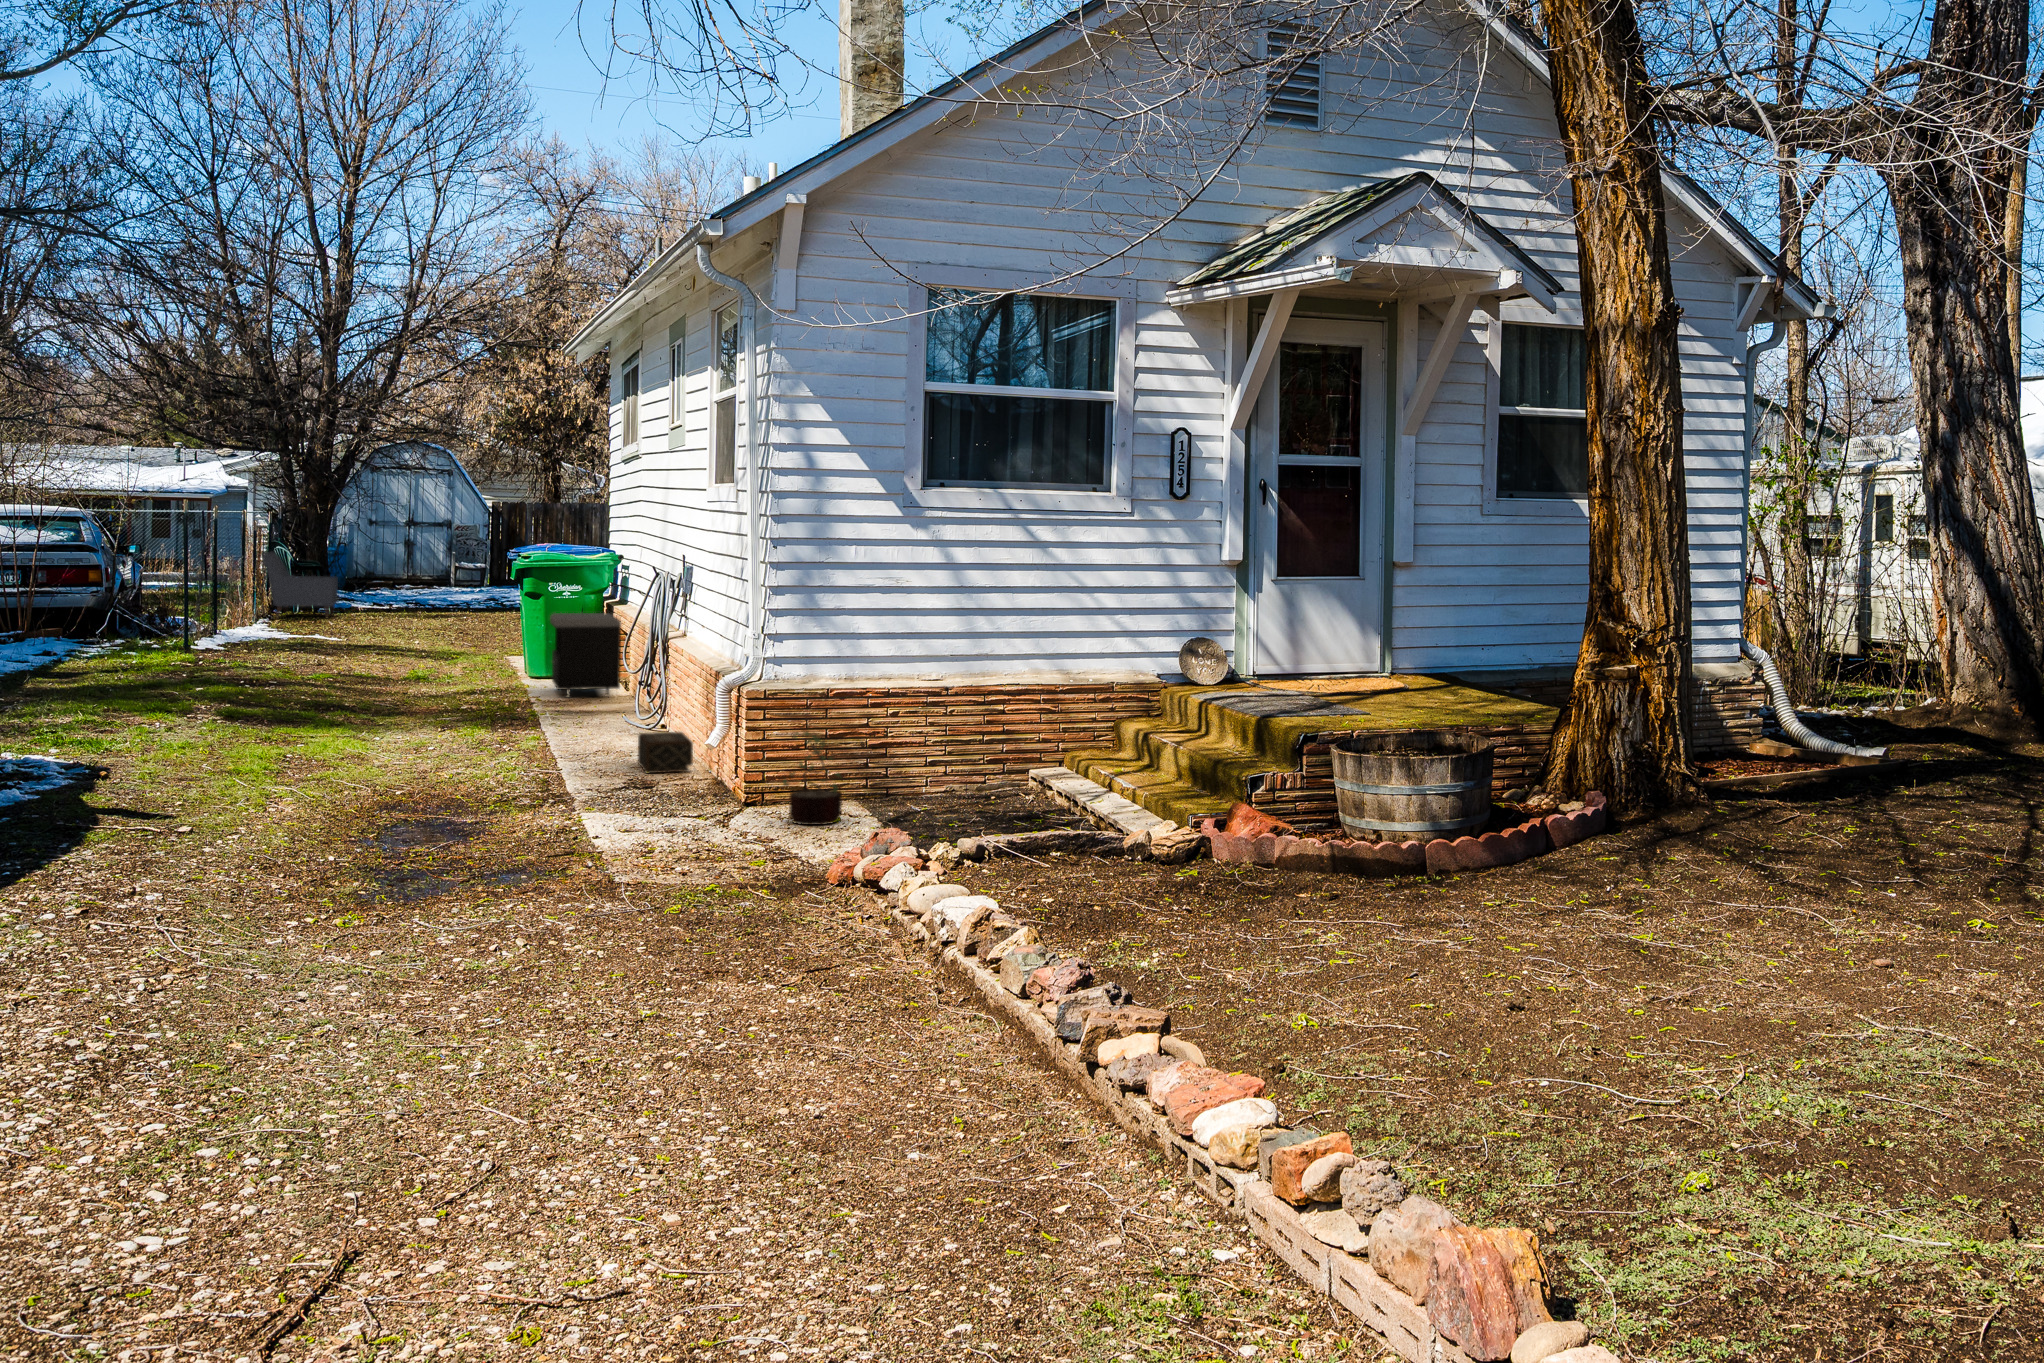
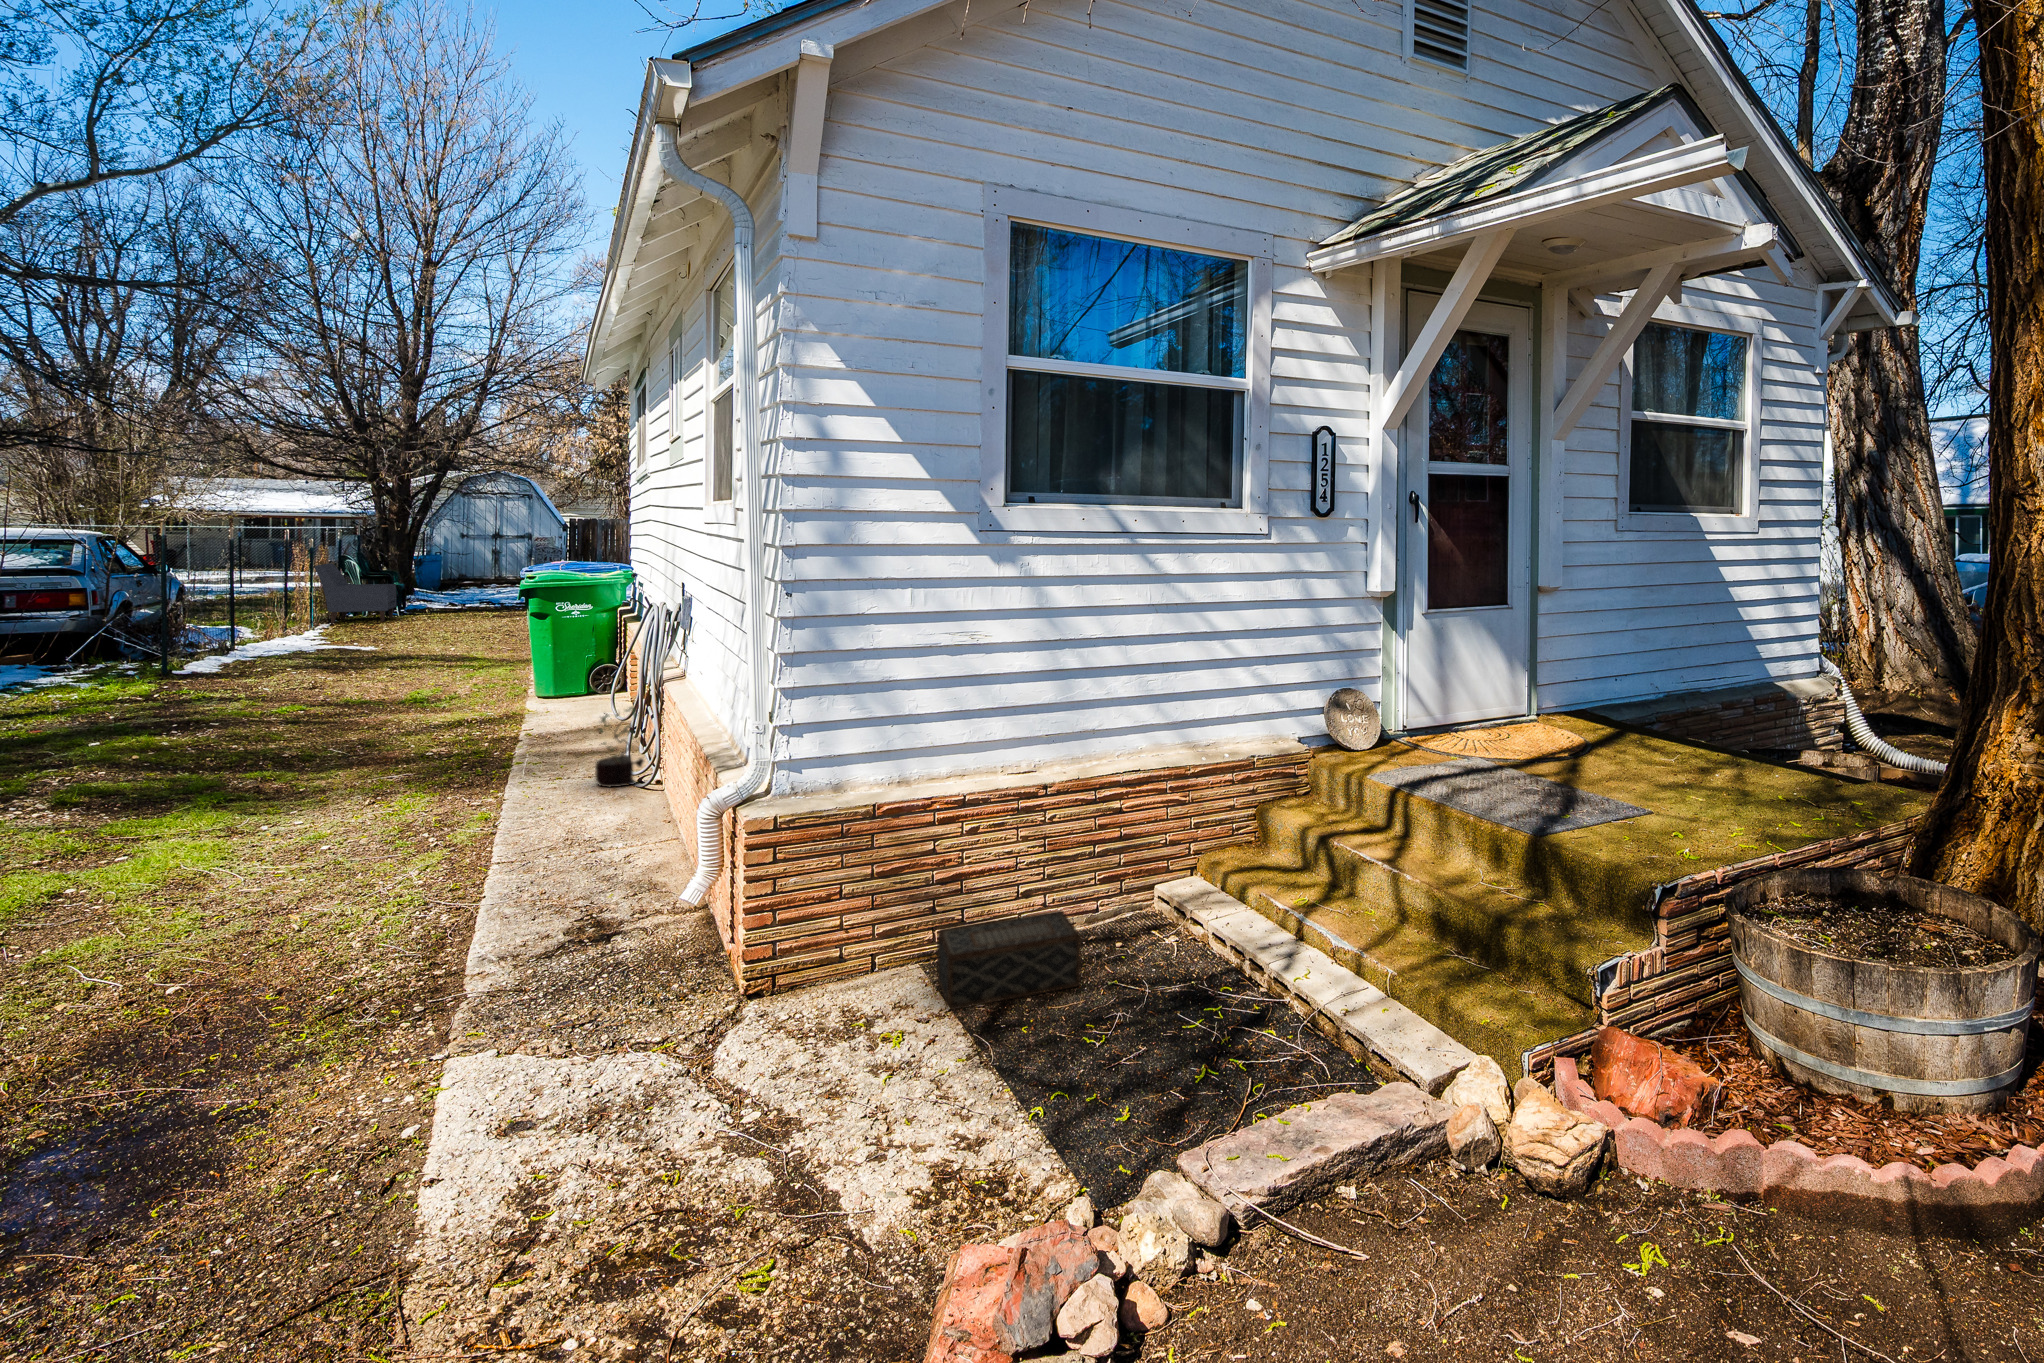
storage bench: present [550,613,621,698] -> none [553,631,628,724]
decorative plant: present [780,731,843,825] -> present [595,707,644,787]
woven basket: present [638,732,693,774] -> present [937,910,1081,1010]

